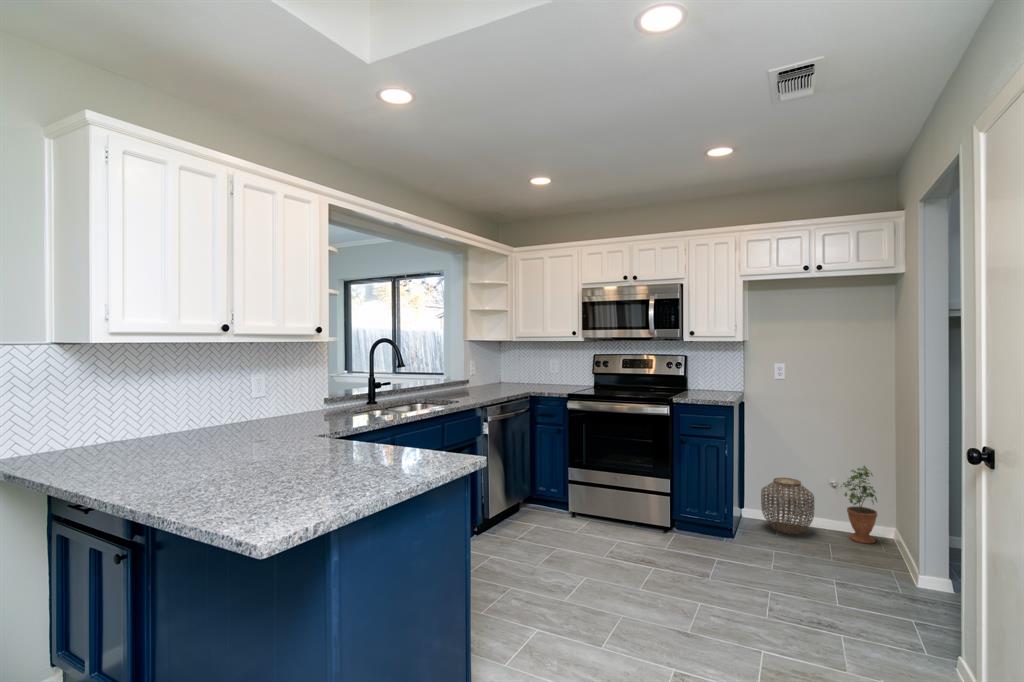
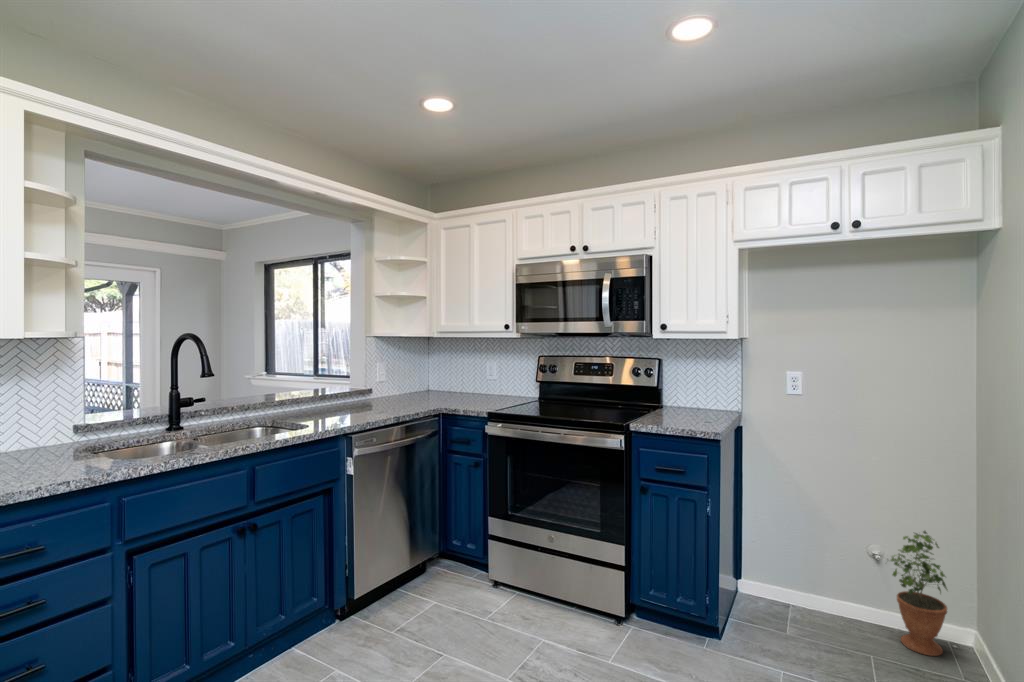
woven basket: present [761,478,814,534] -> none [764,540,845,630]

